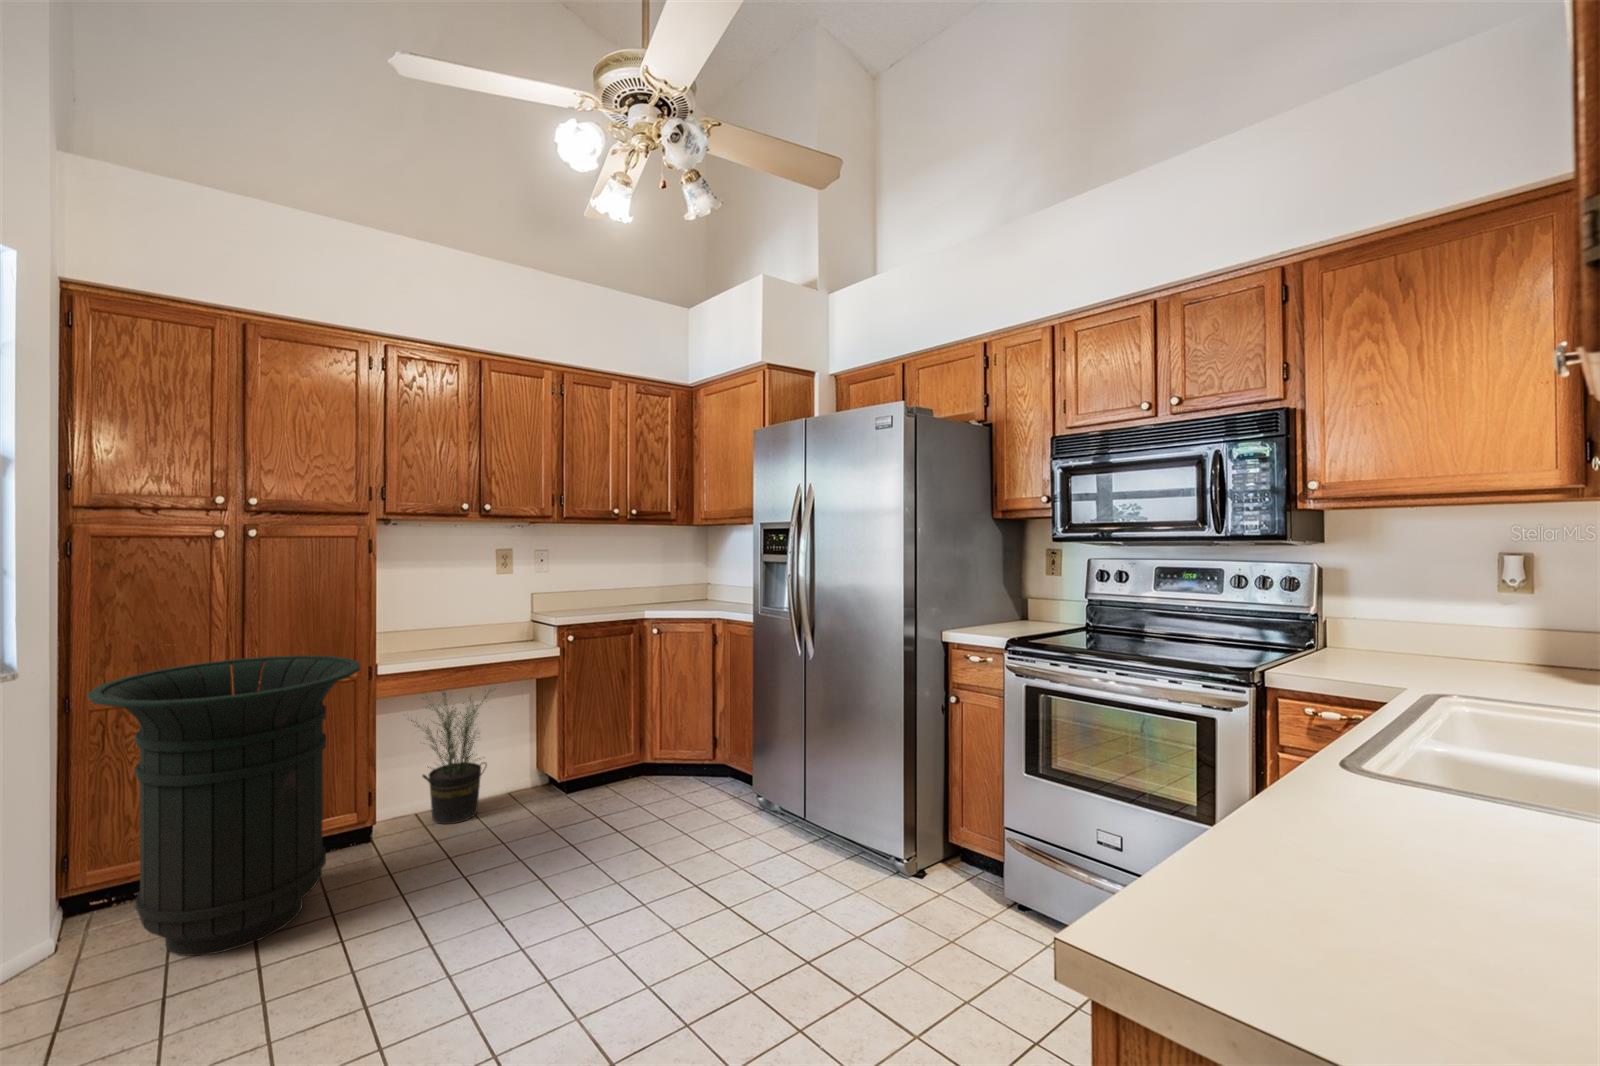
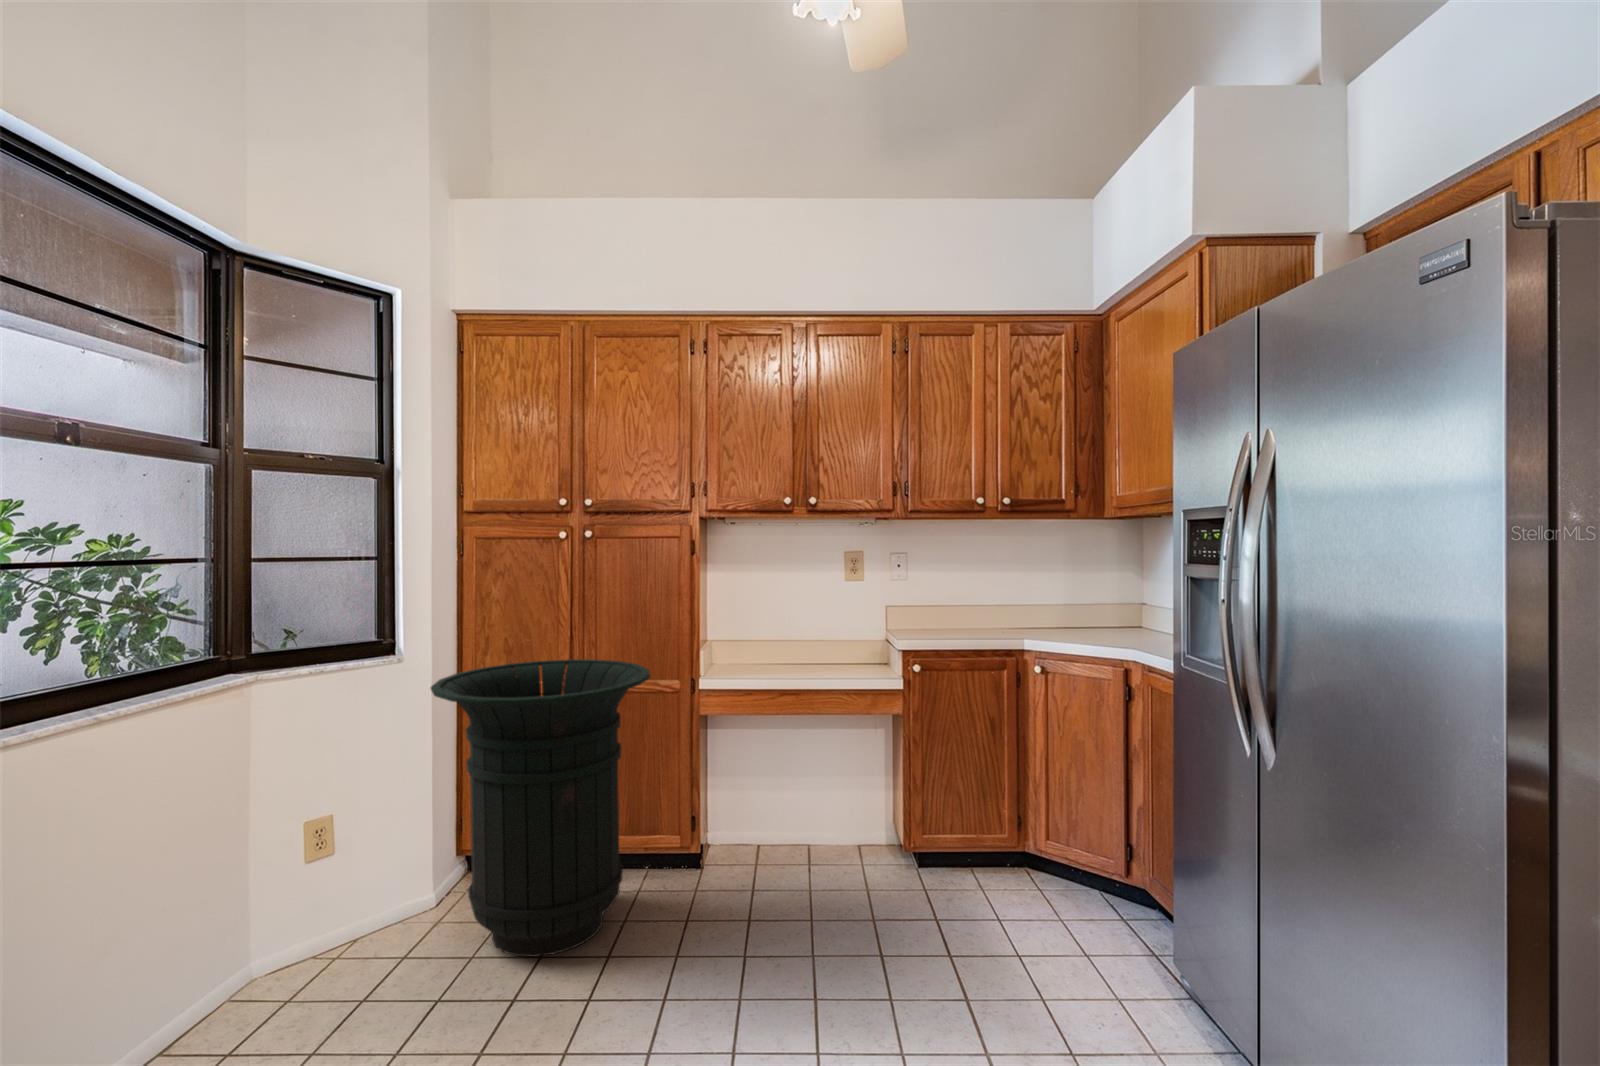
potted plant: present [411,689,488,824] -> none [728,699,833,877]

